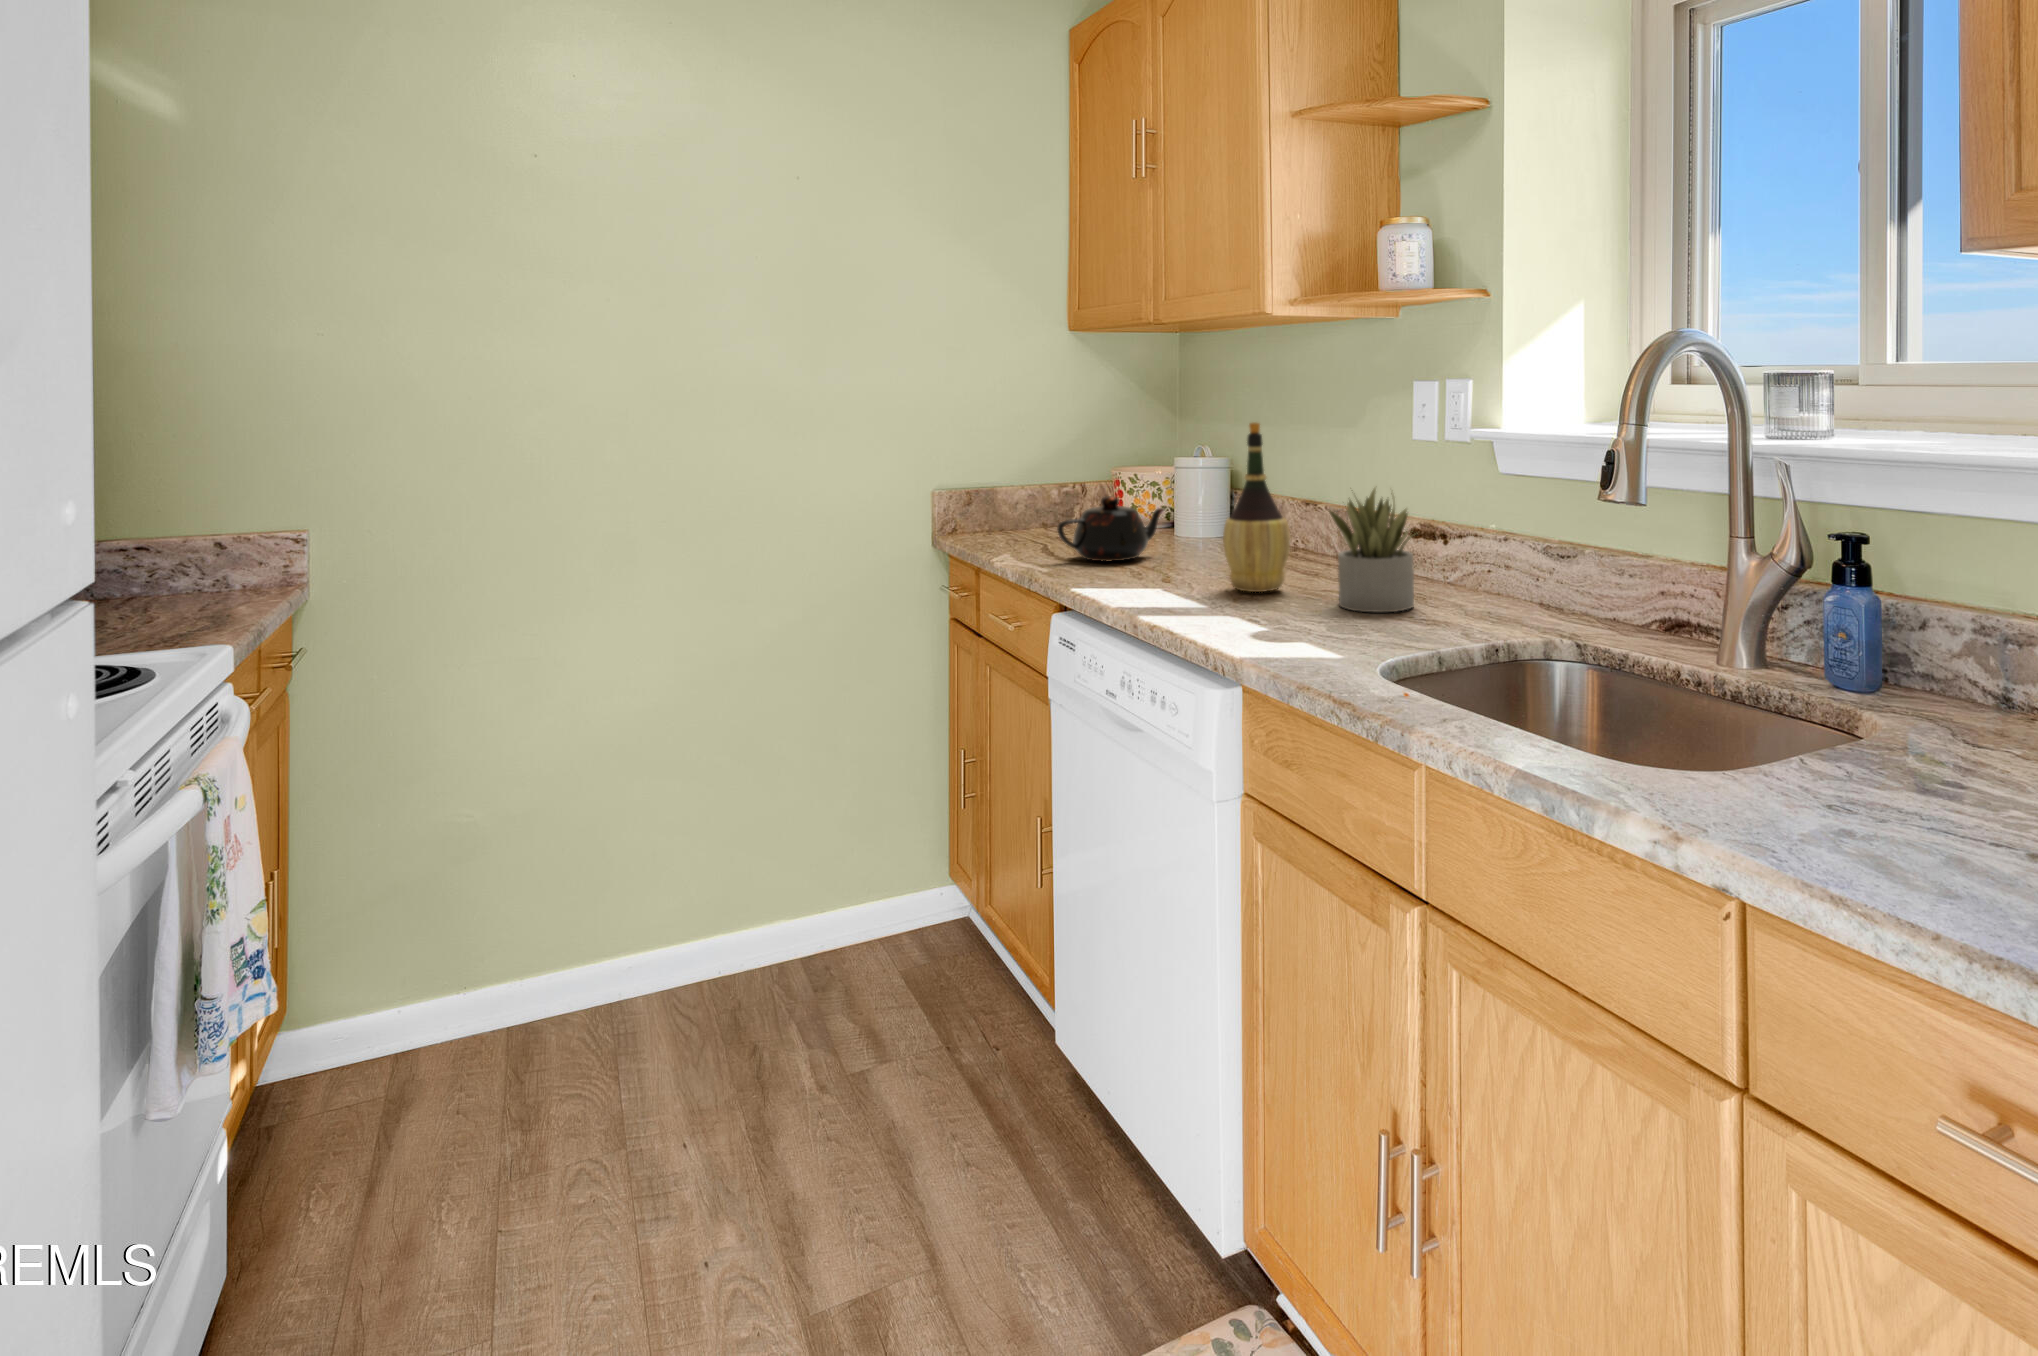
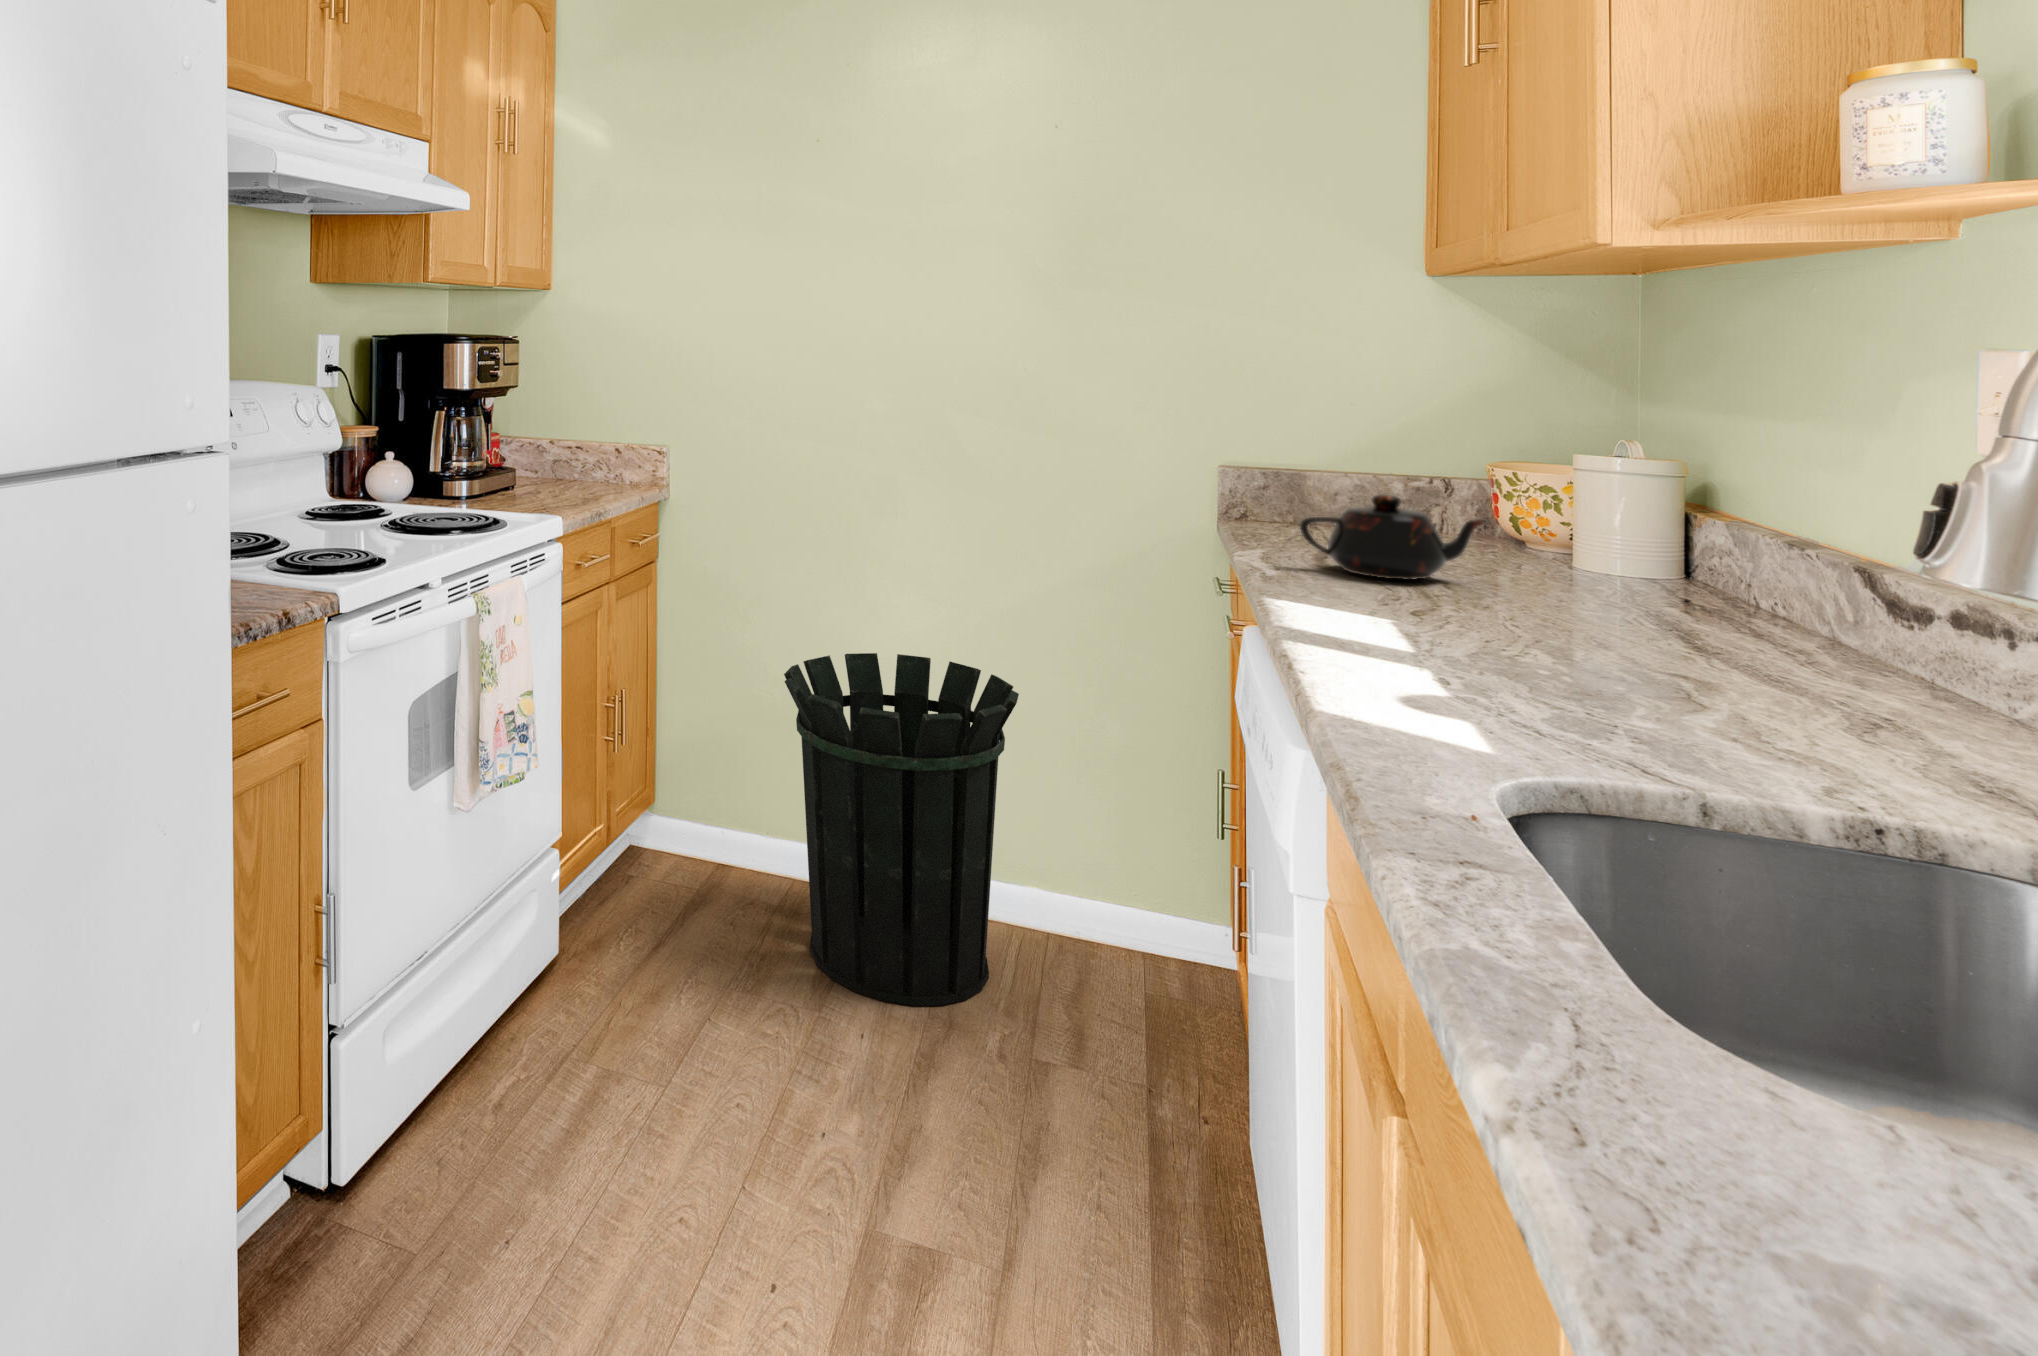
wine bottle: present [1223,422,1290,592] -> none [1479,407,1607,653]
succulent plant: present [1329,488,1414,612] -> none [1642,516,1838,731]
waste bin: none [534,723,804,1123] -> present [784,653,1019,1005]

